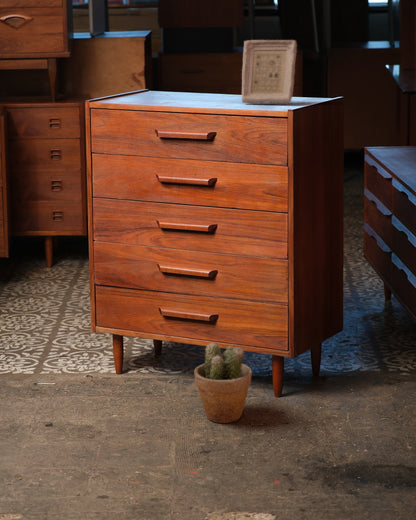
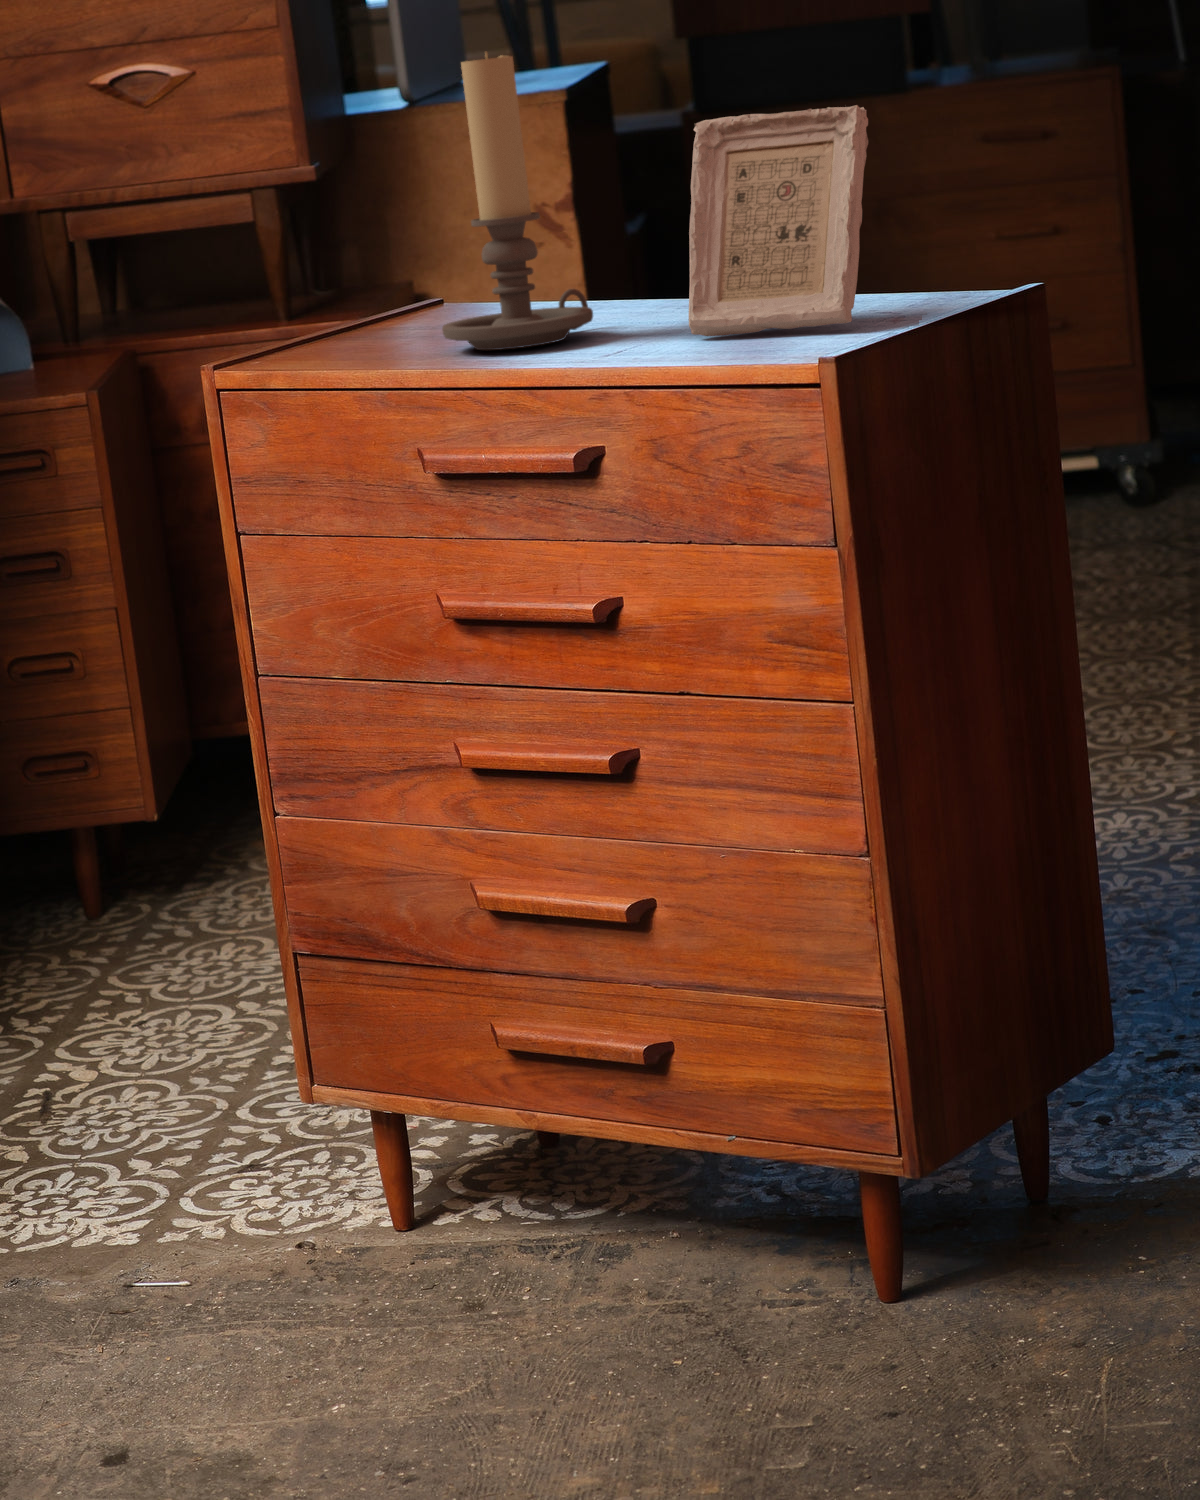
candle holder: none [164,14,210,103] -> present [442,52,593,350]
potted plant: present [194,343,252,423] -> none [579,1148,771,1416]

